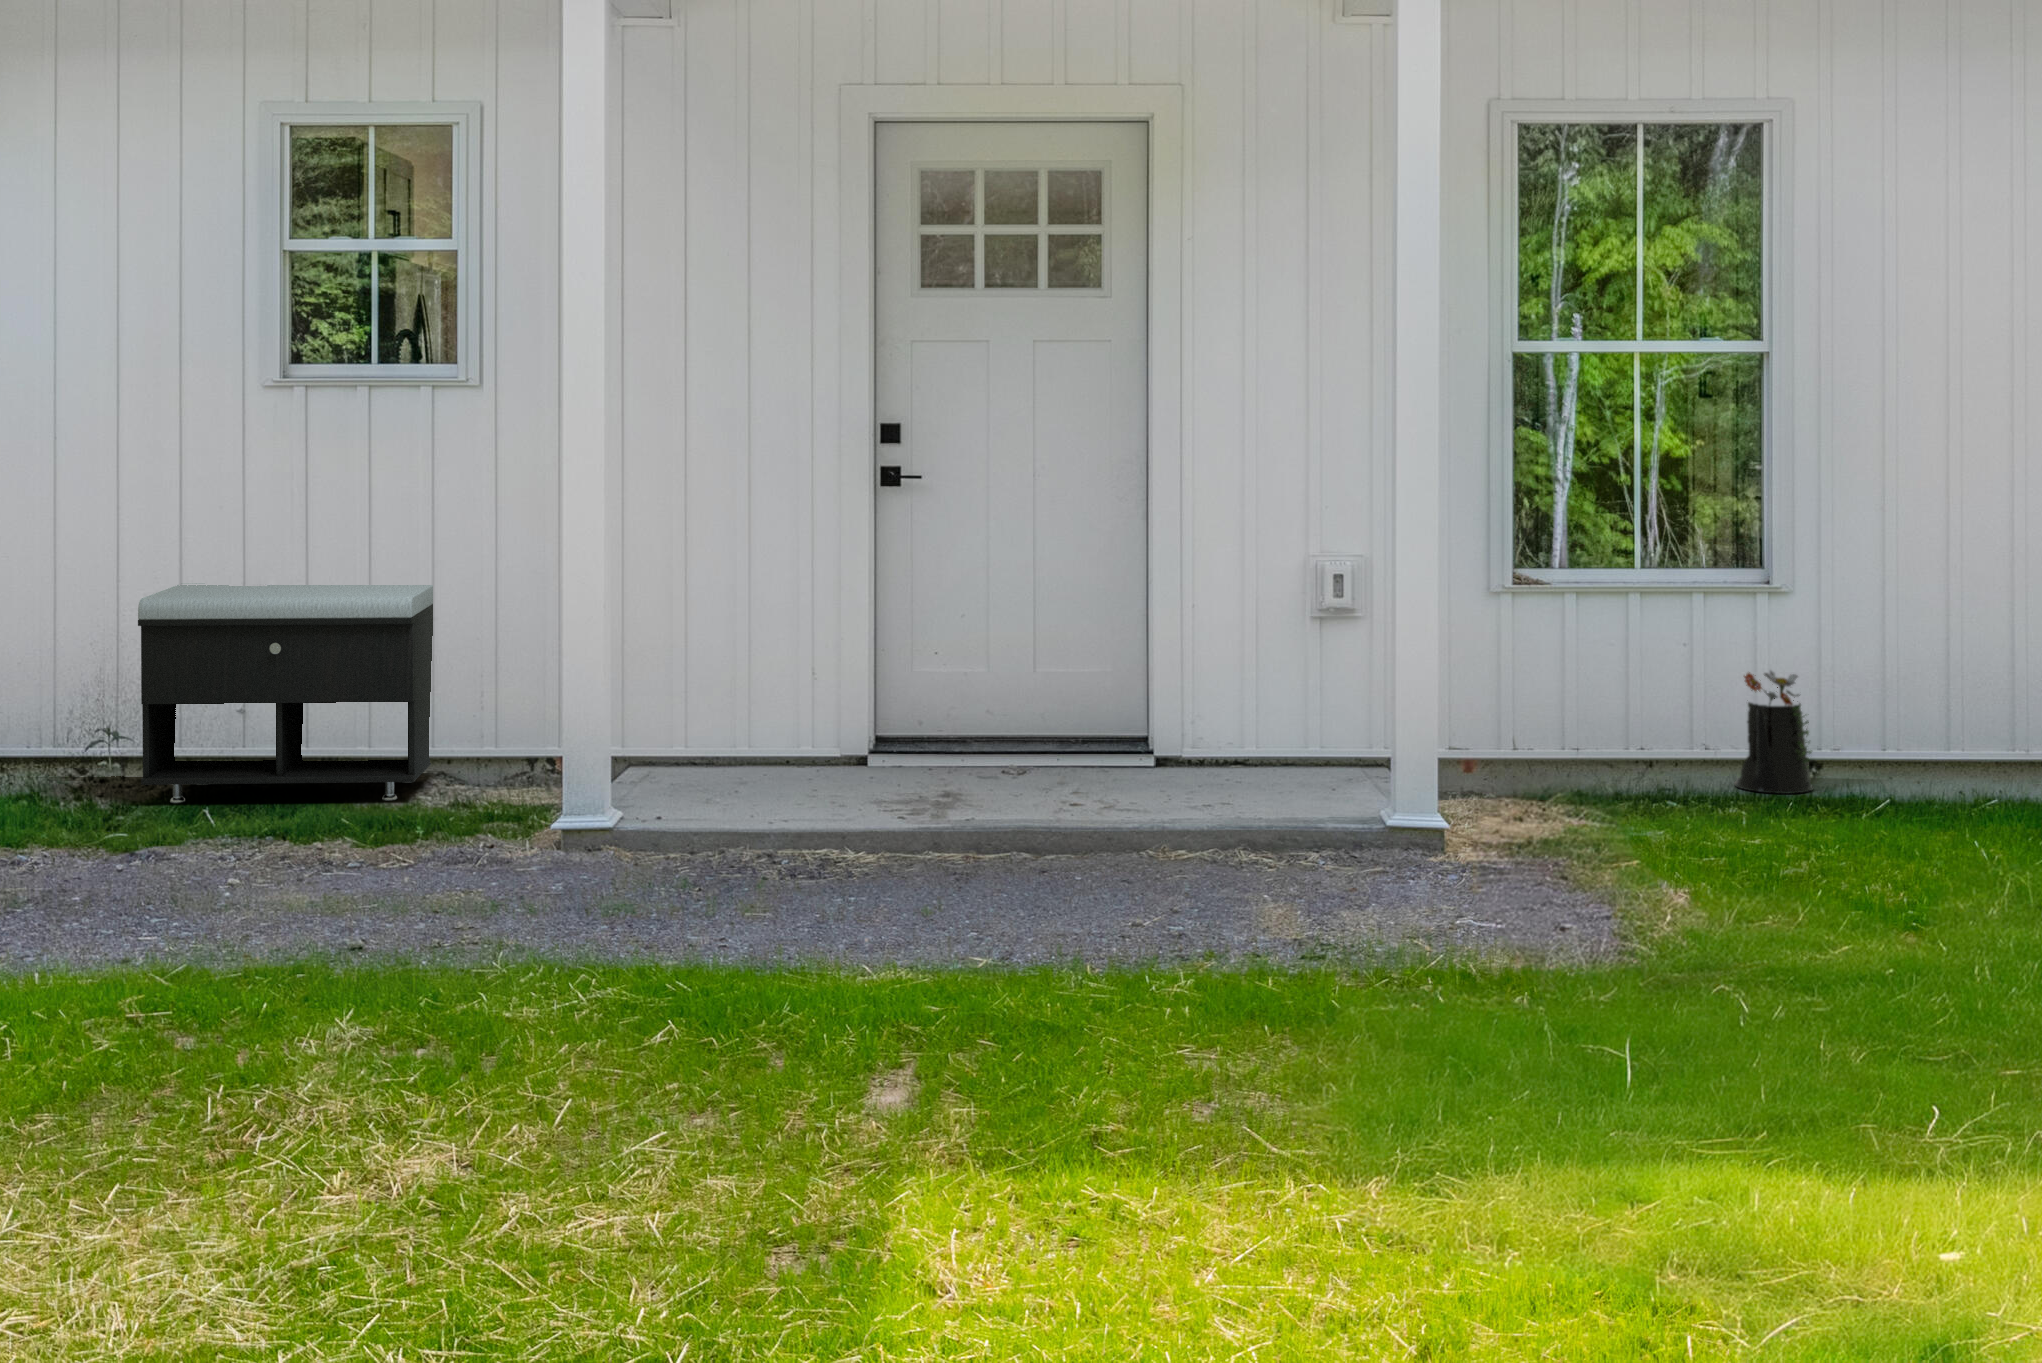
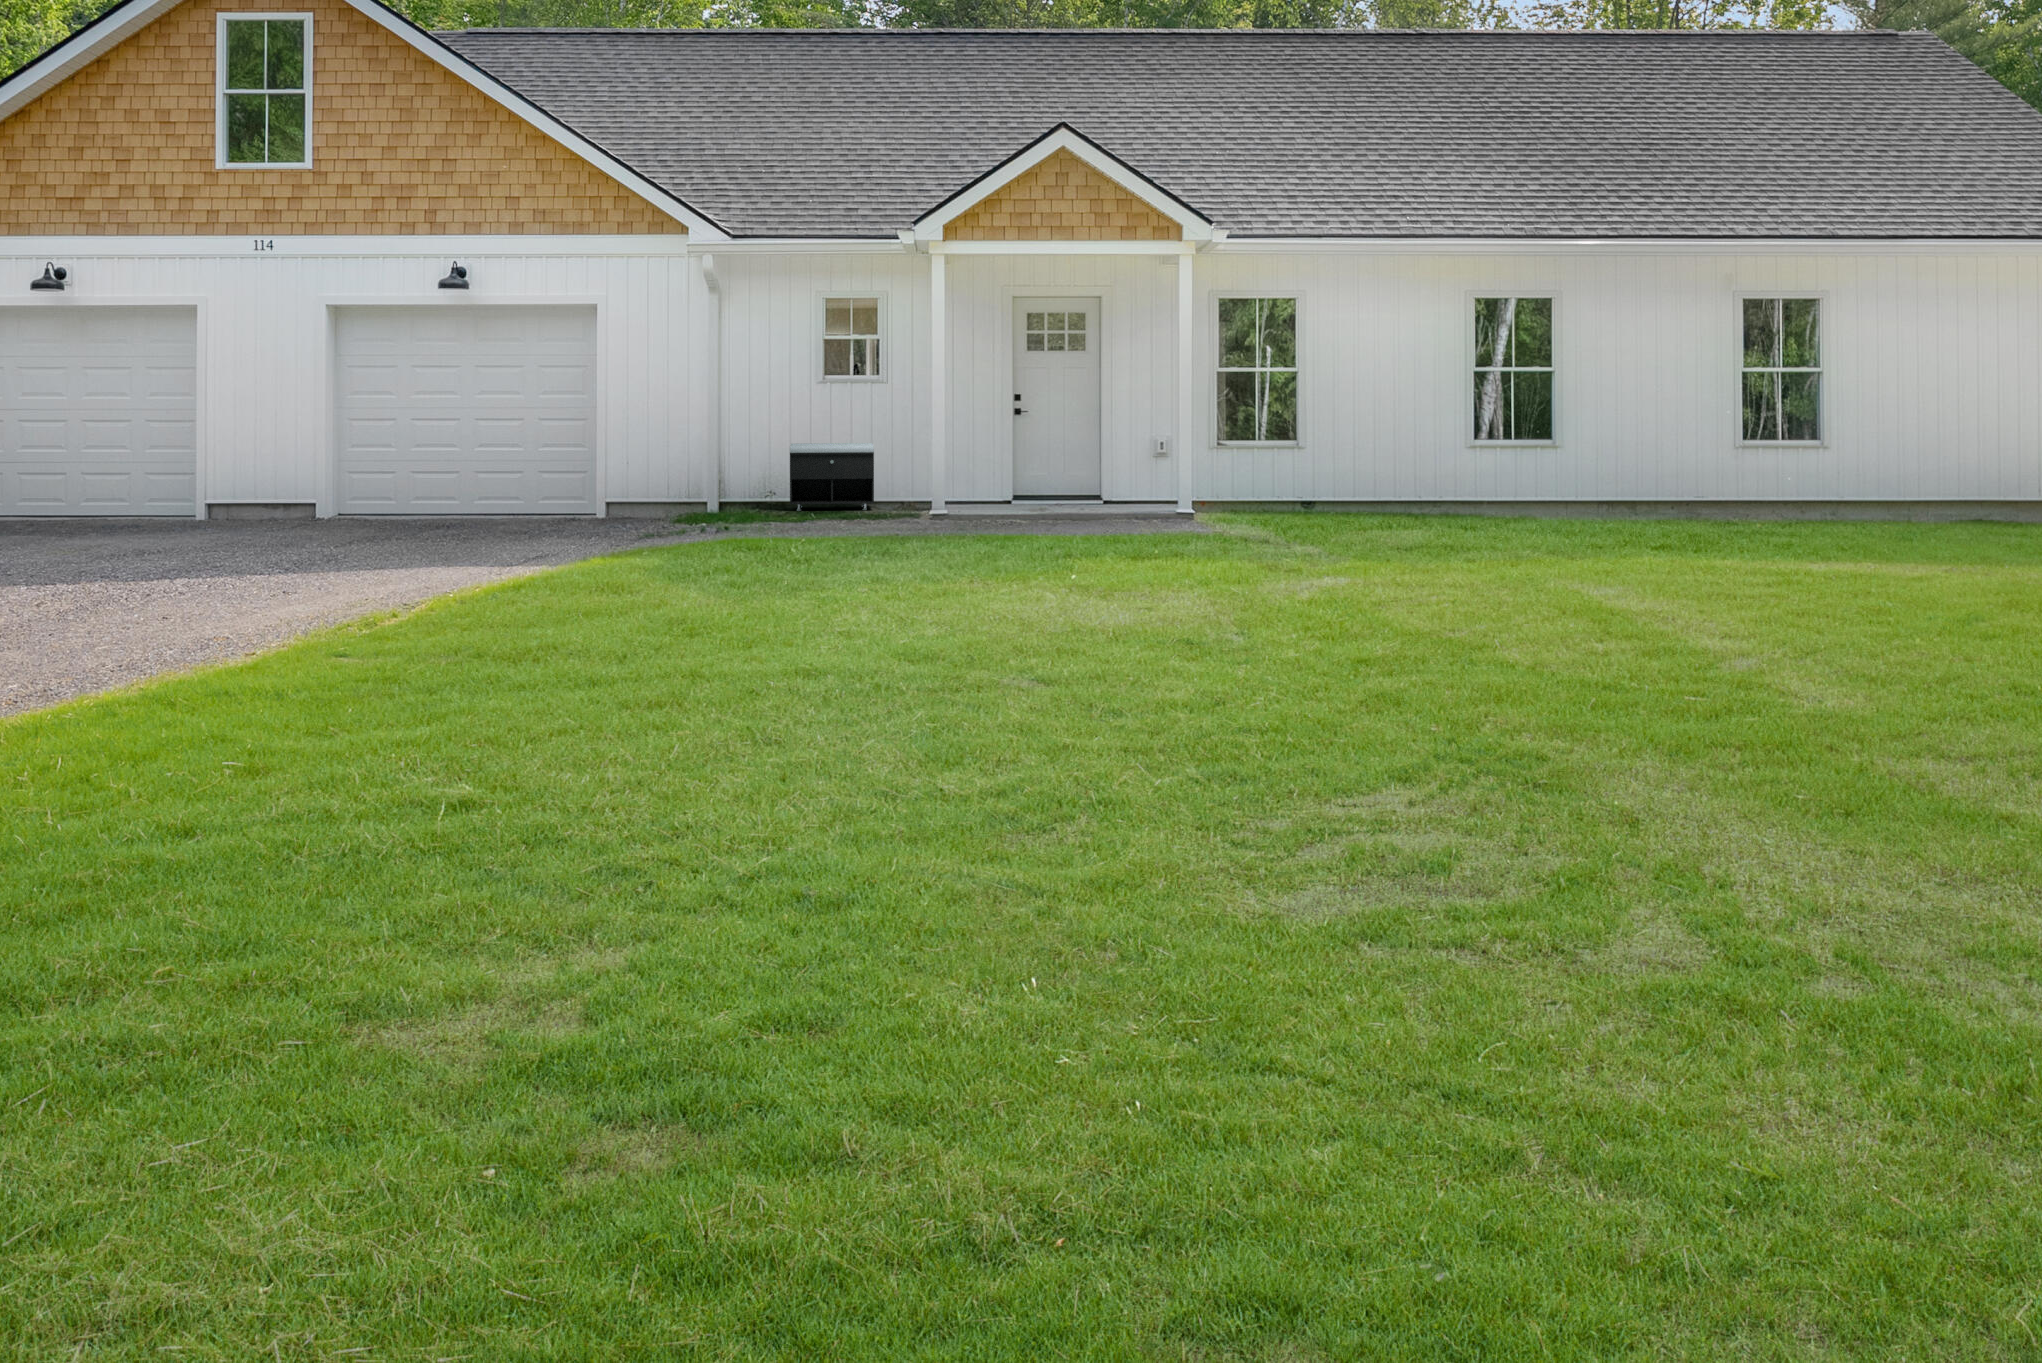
watering can: present [1734,671,1813,794] -> none [1286,465,1310,508]

